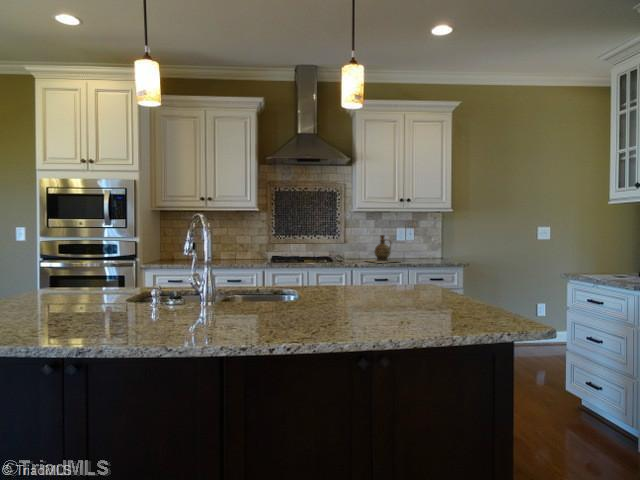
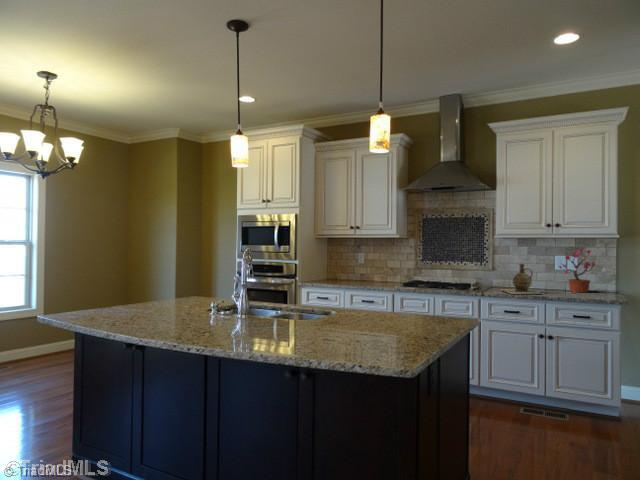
potted plant: none [403,221,431,260] -> present [559,248,597,292]

